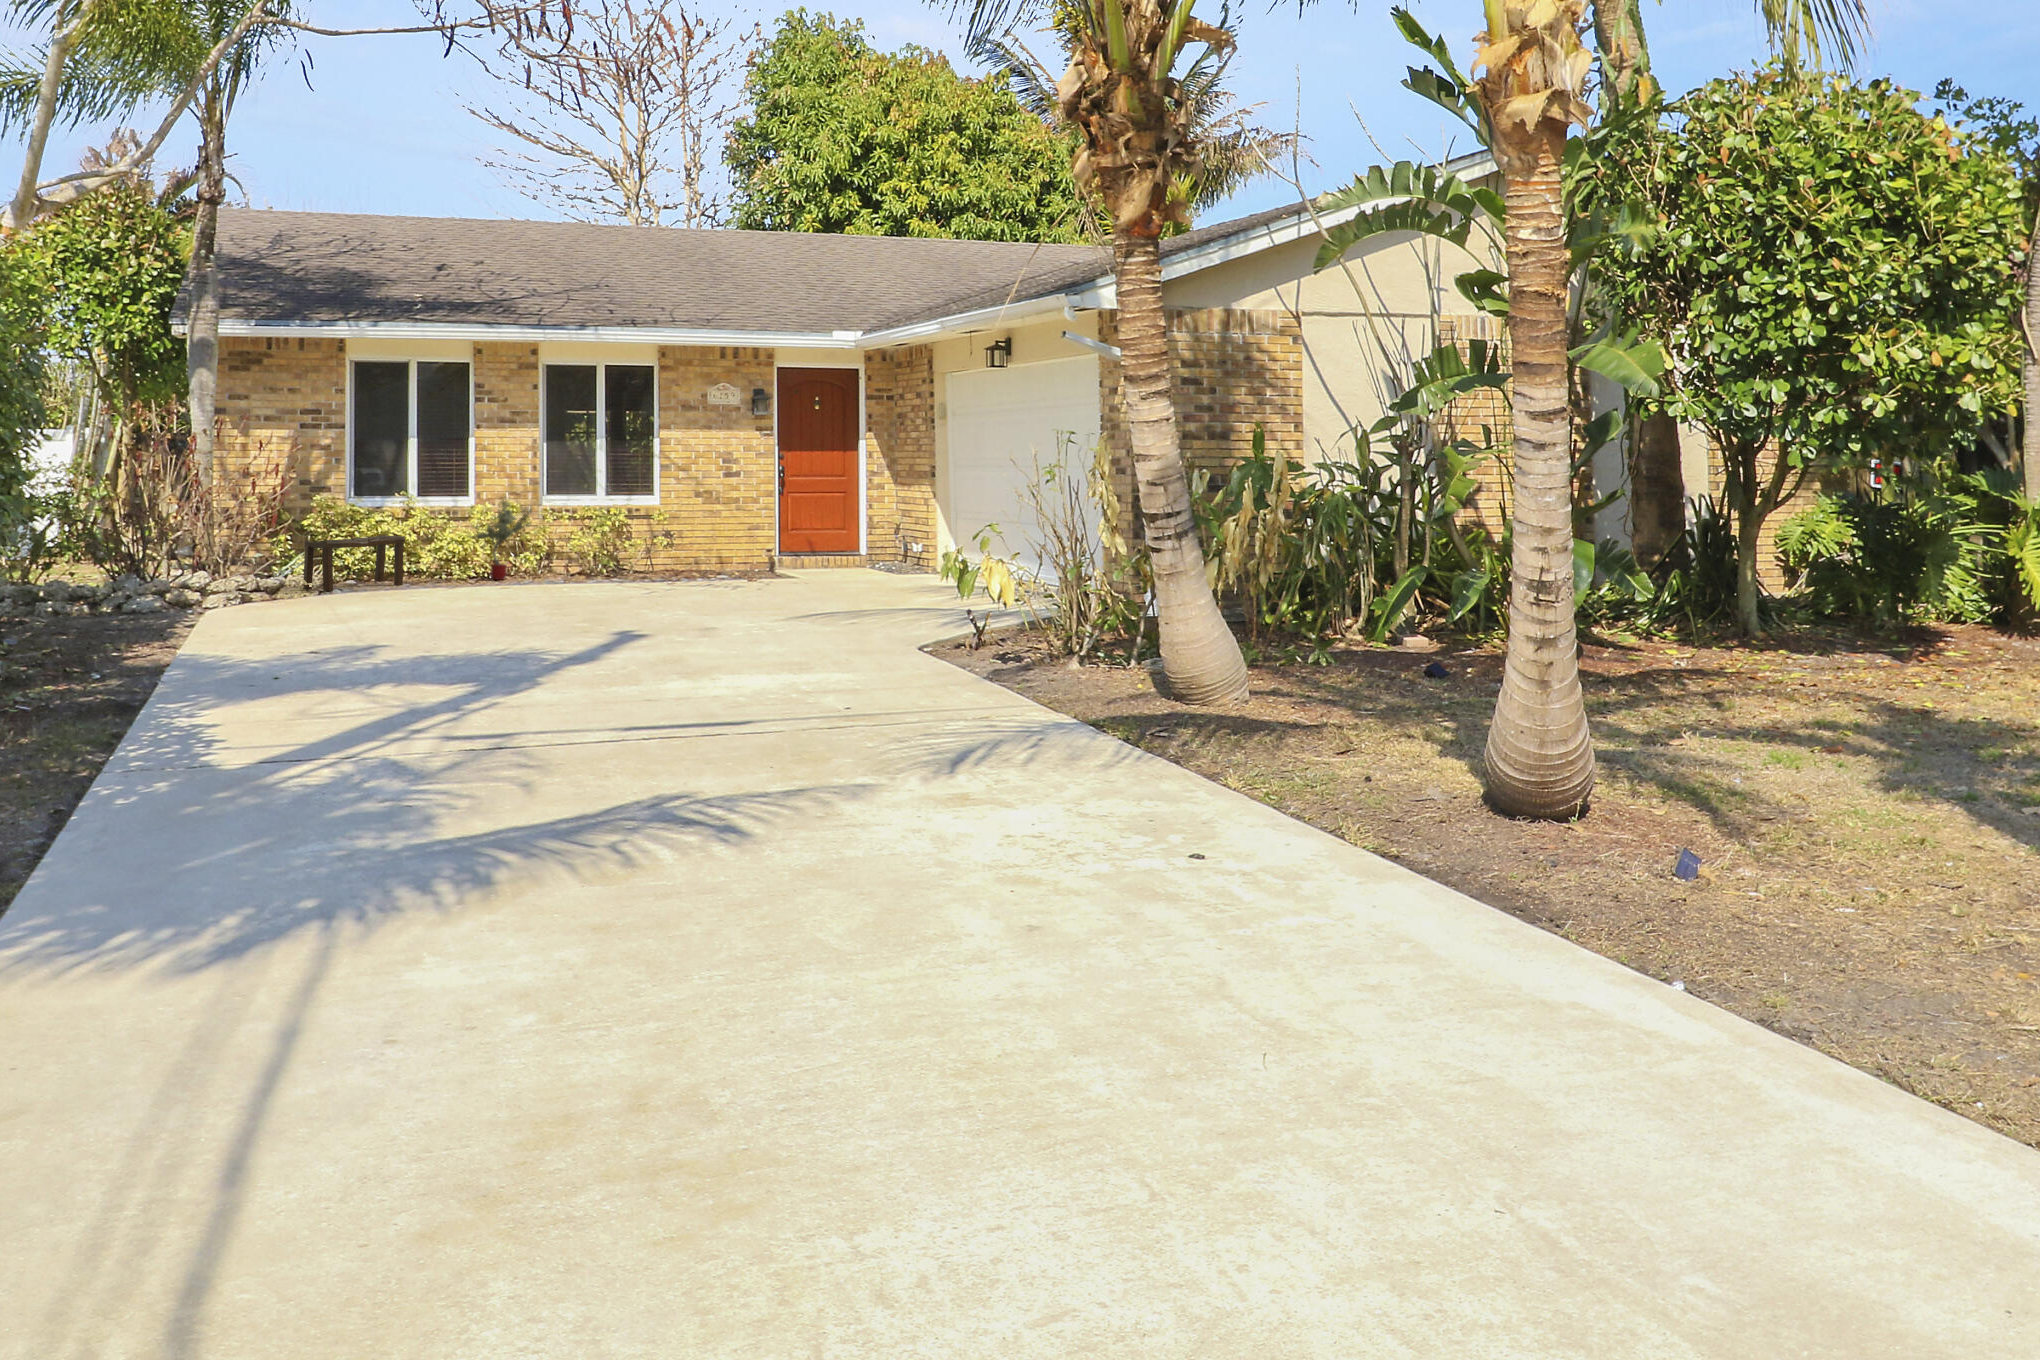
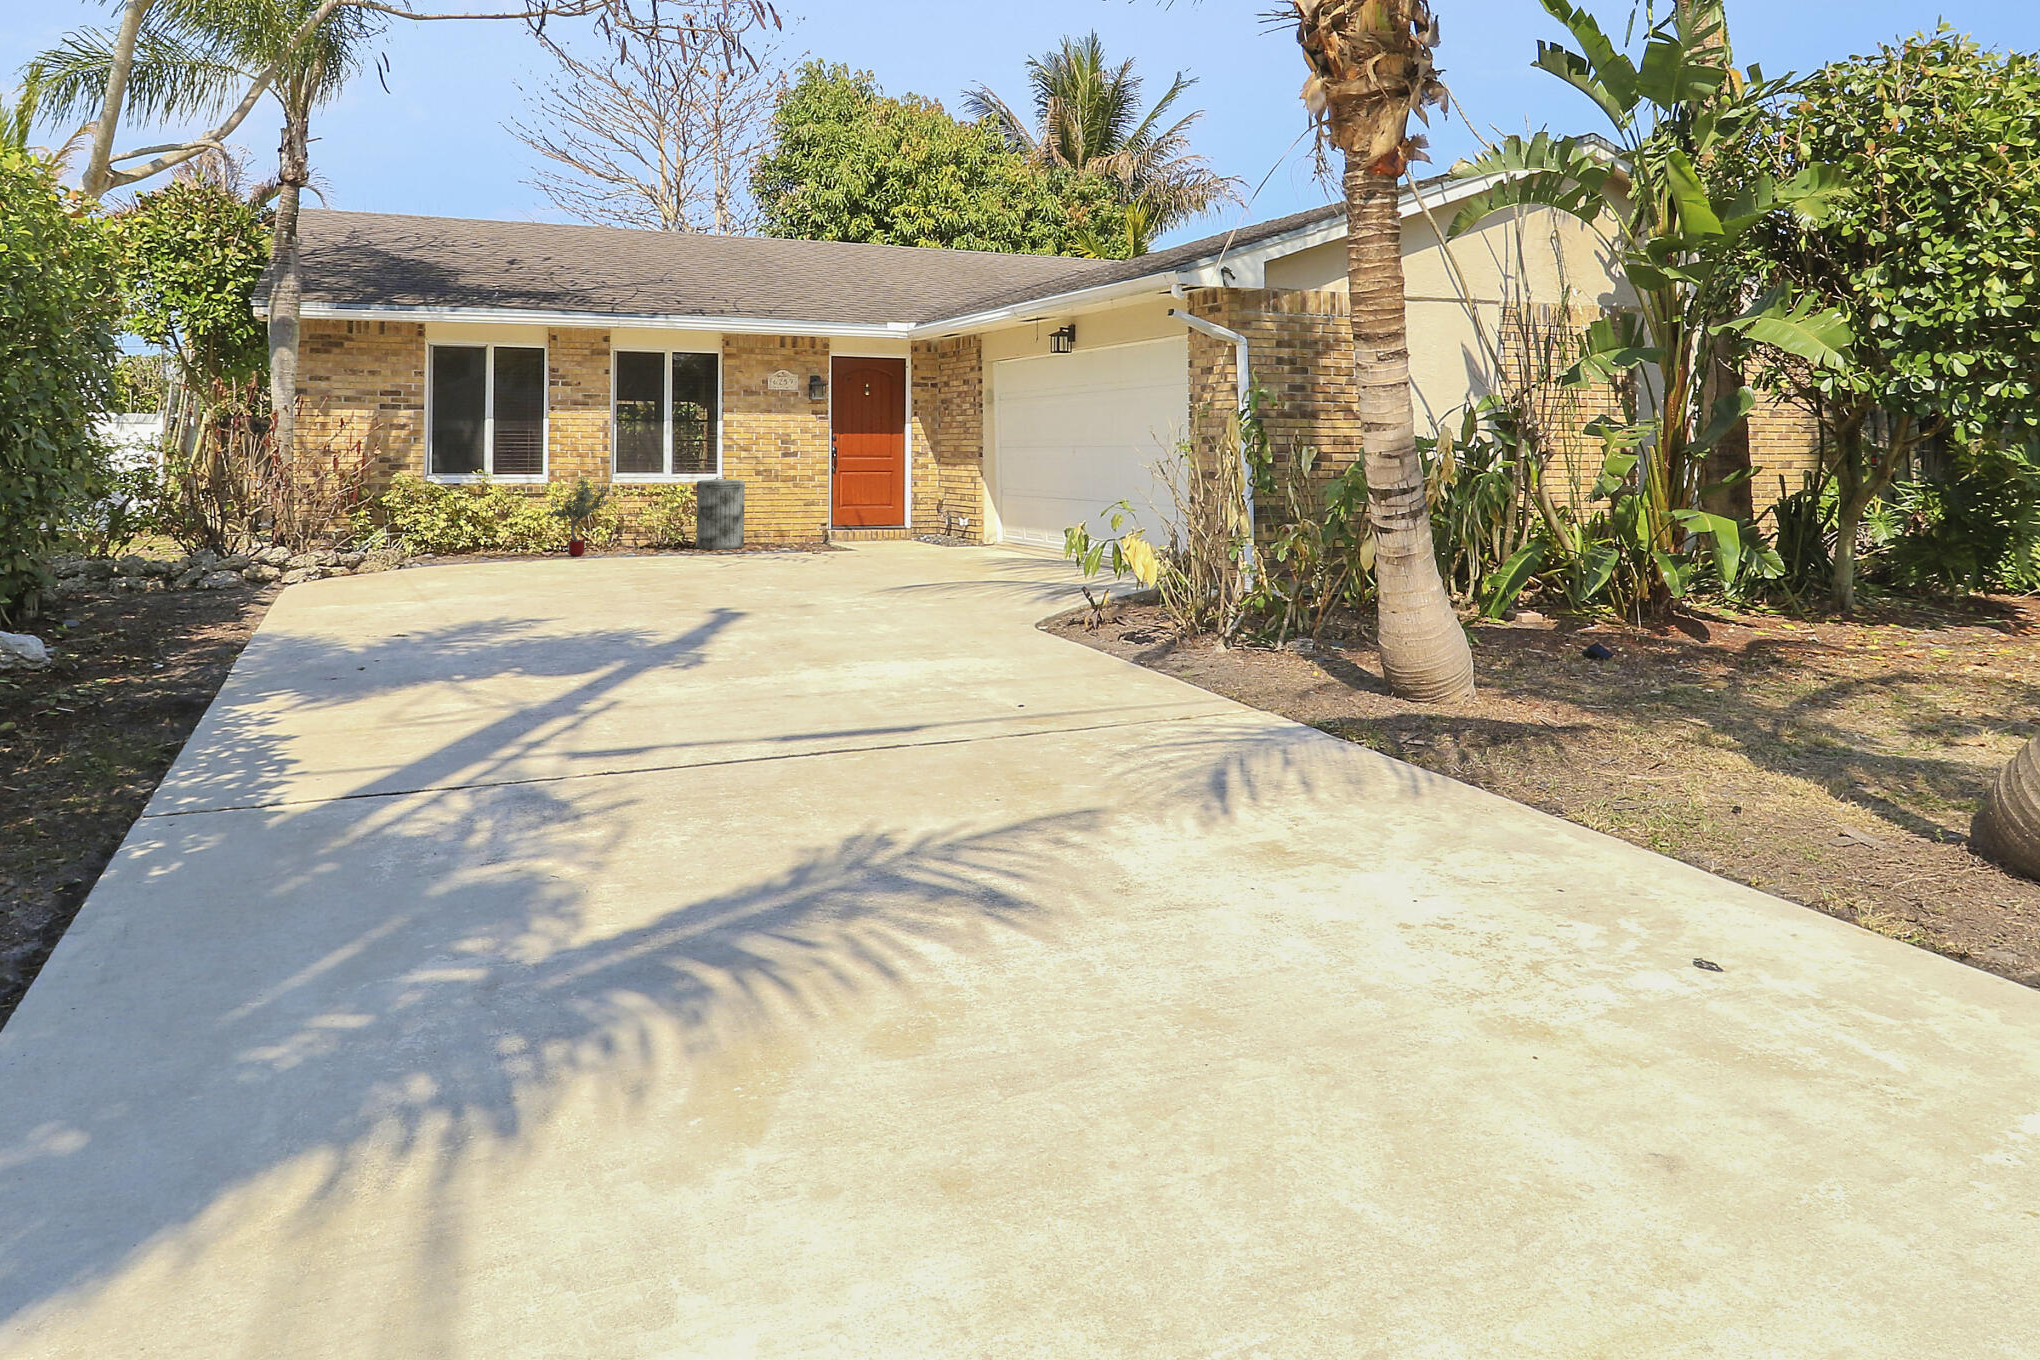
trash can: none [625,497,676,573] -> present [696,477,745,549]
bench: present [303,535,405,592] -> none [385,513,486,568]

